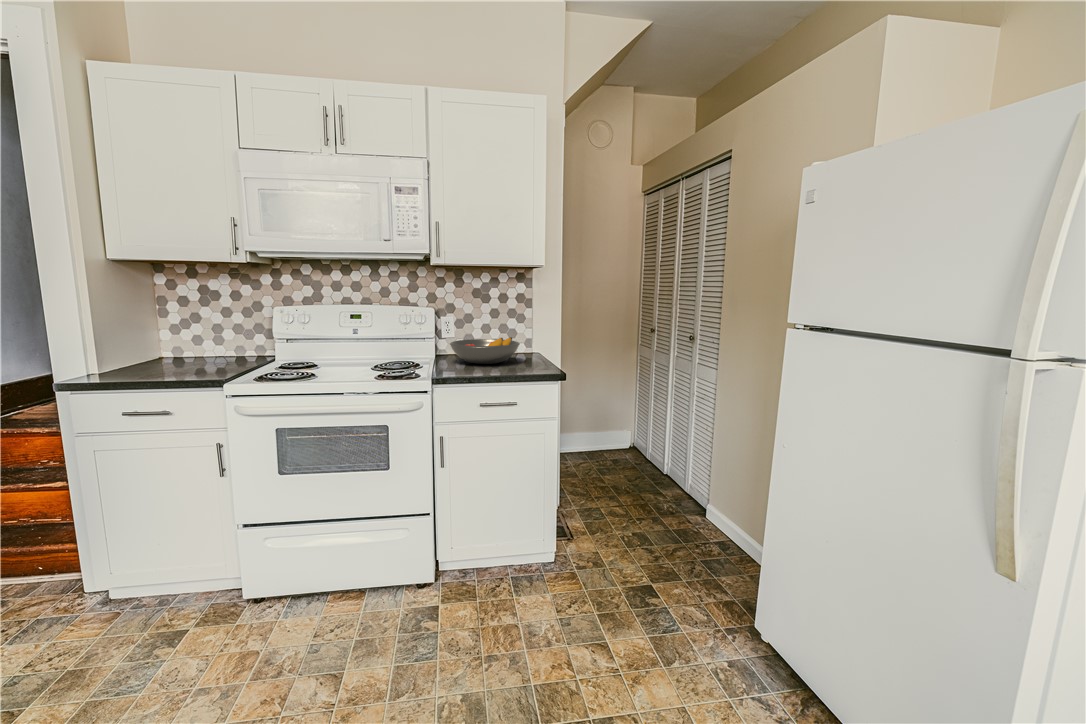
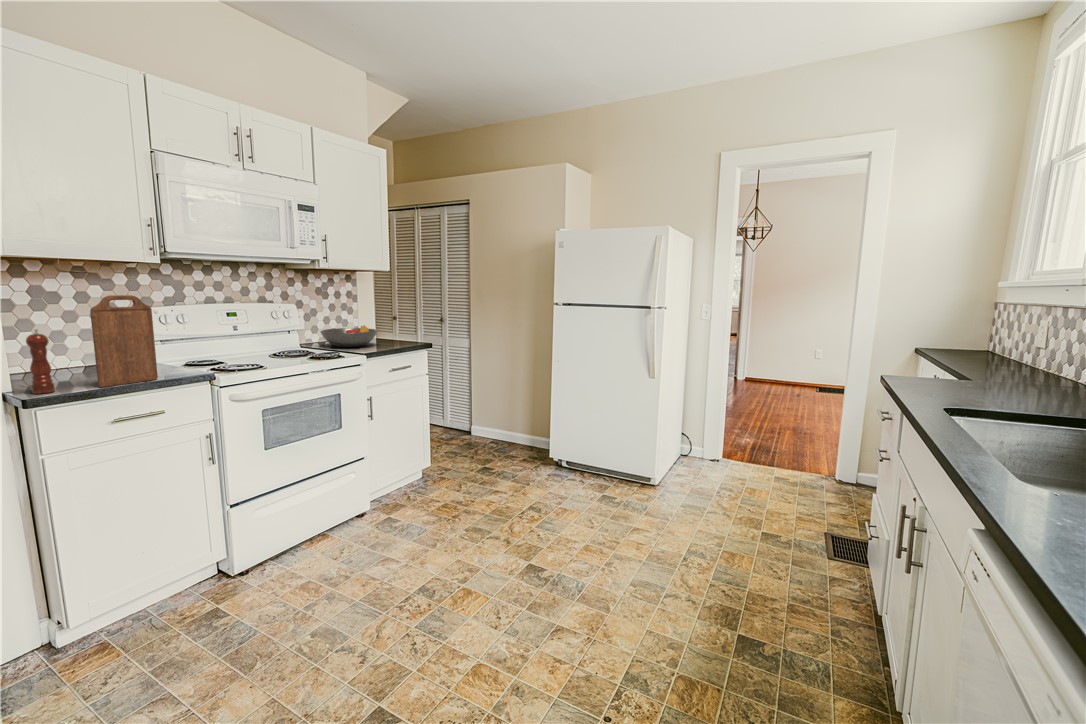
cutting board: none [132,291,199,378] -> present [90,295,158,387]
pepper mill: none [95,320,121,378] -> present [26,329,55,394]

